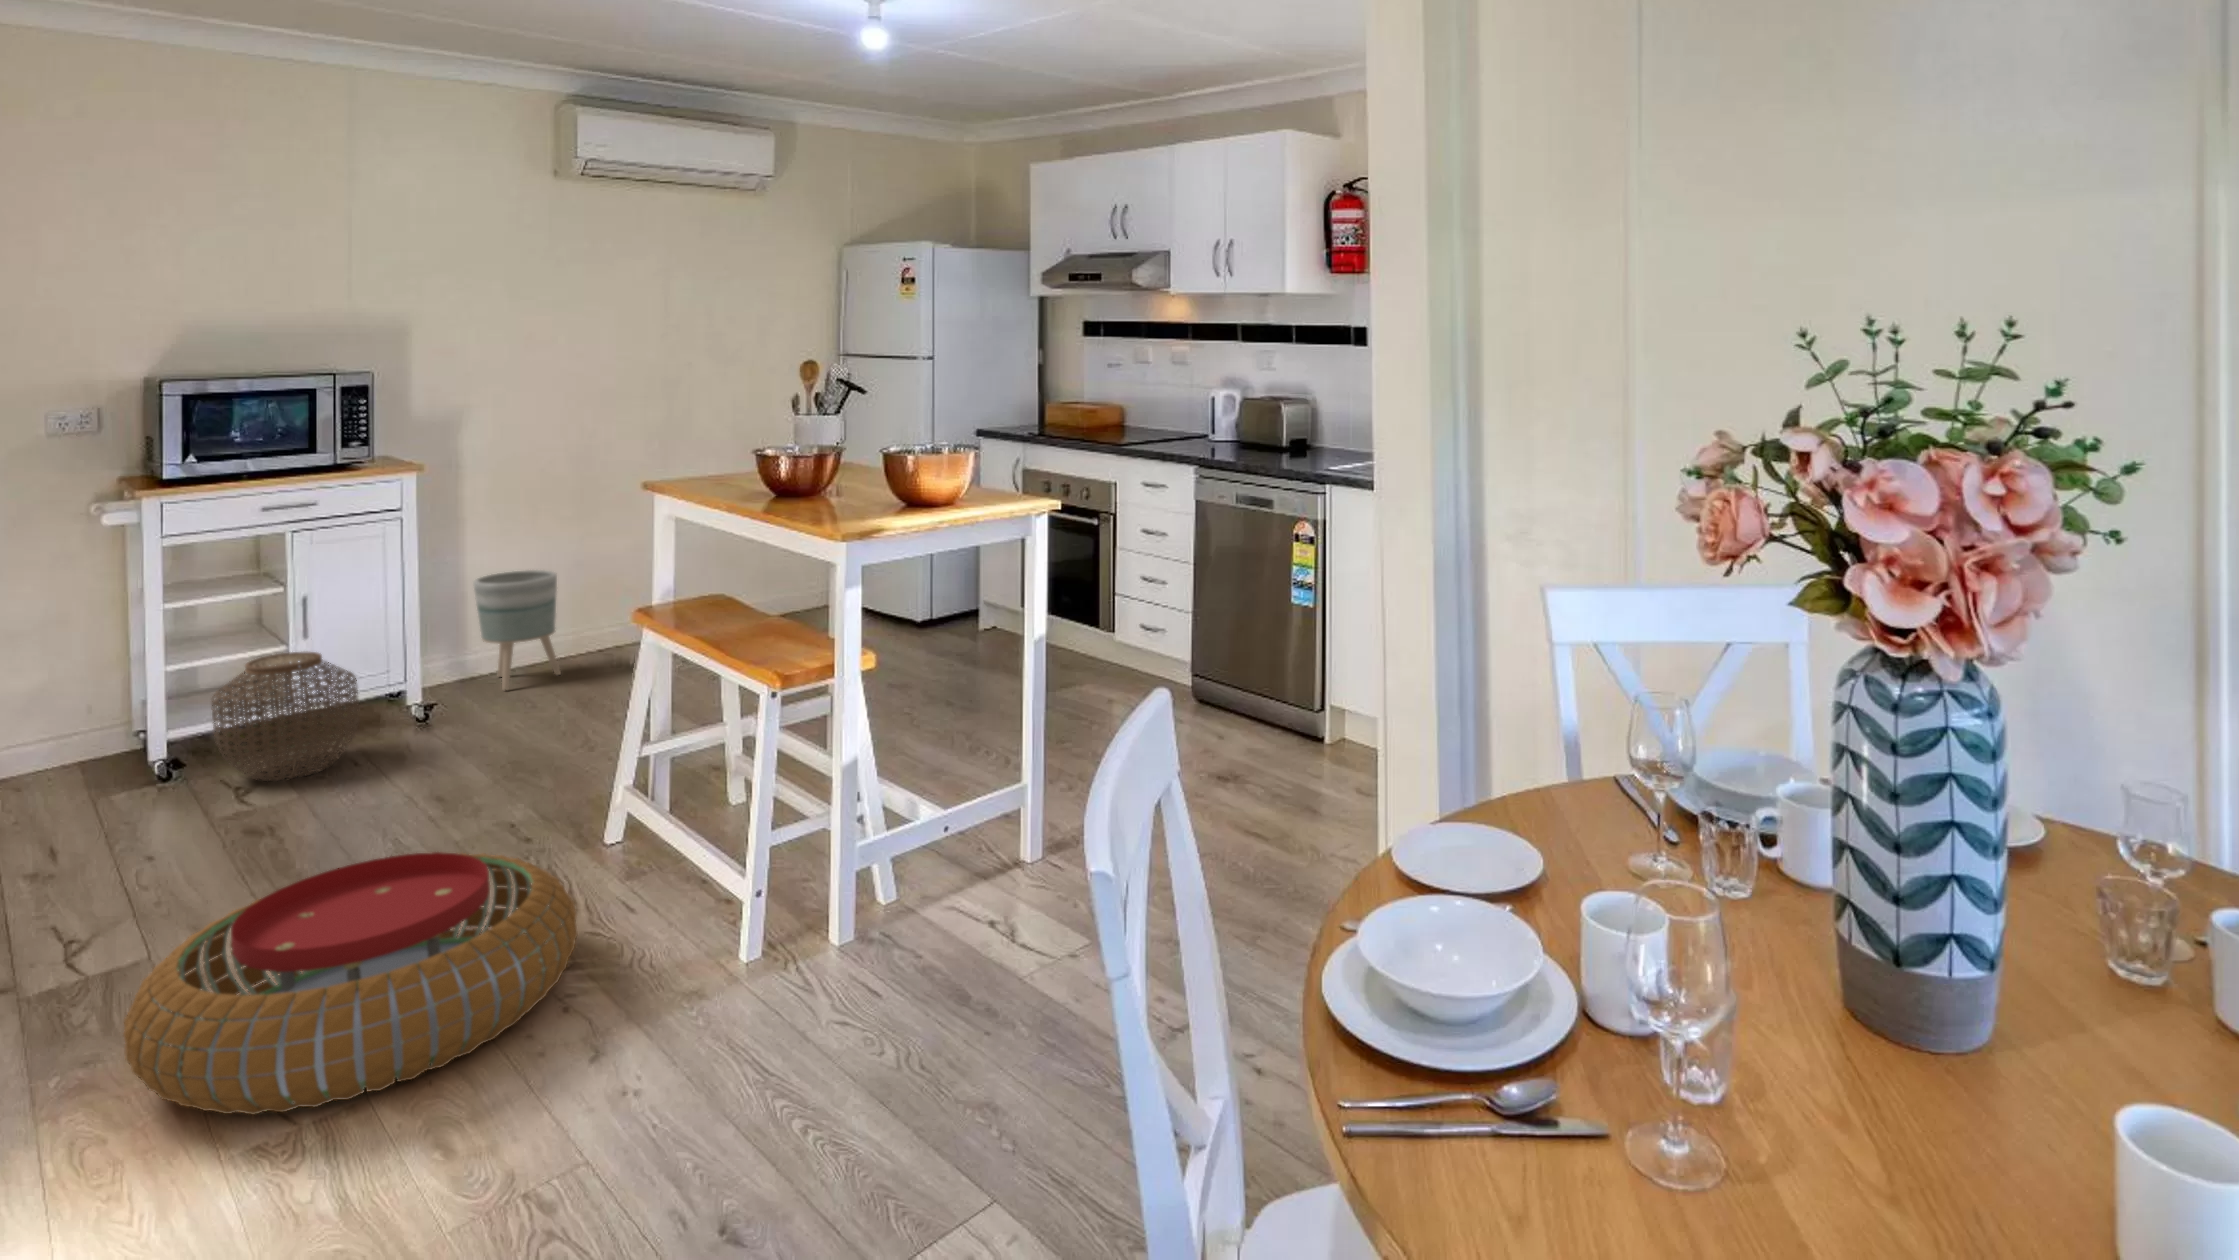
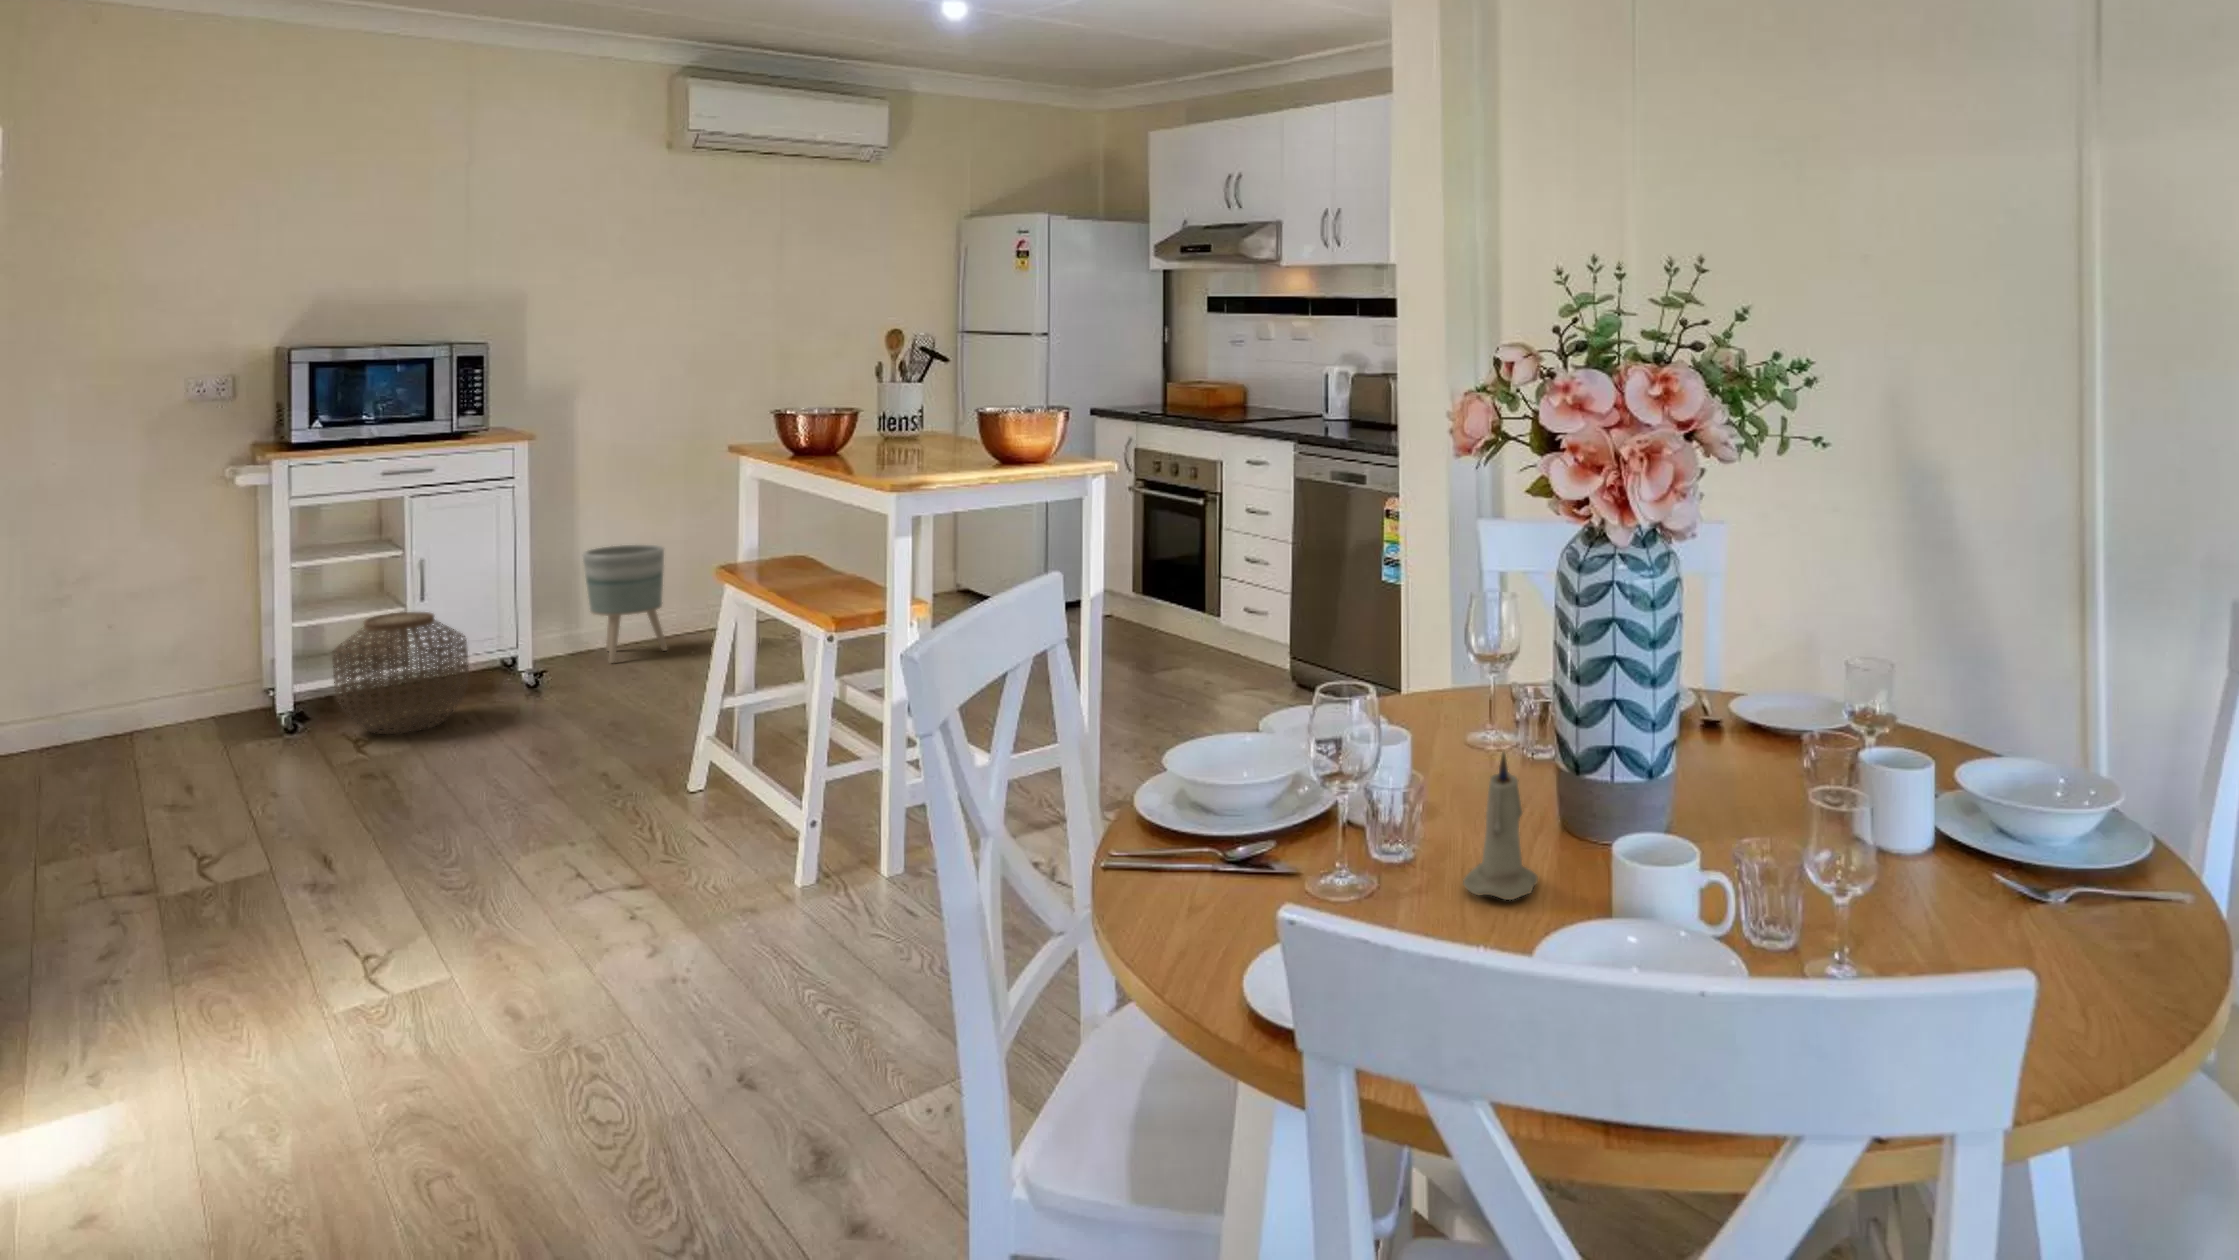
pouf: present [123,852,578,1114] -> none [249,777,648,983]
candle: none [1815,967,1921,1174] -> present [1463,752,1538,900]

